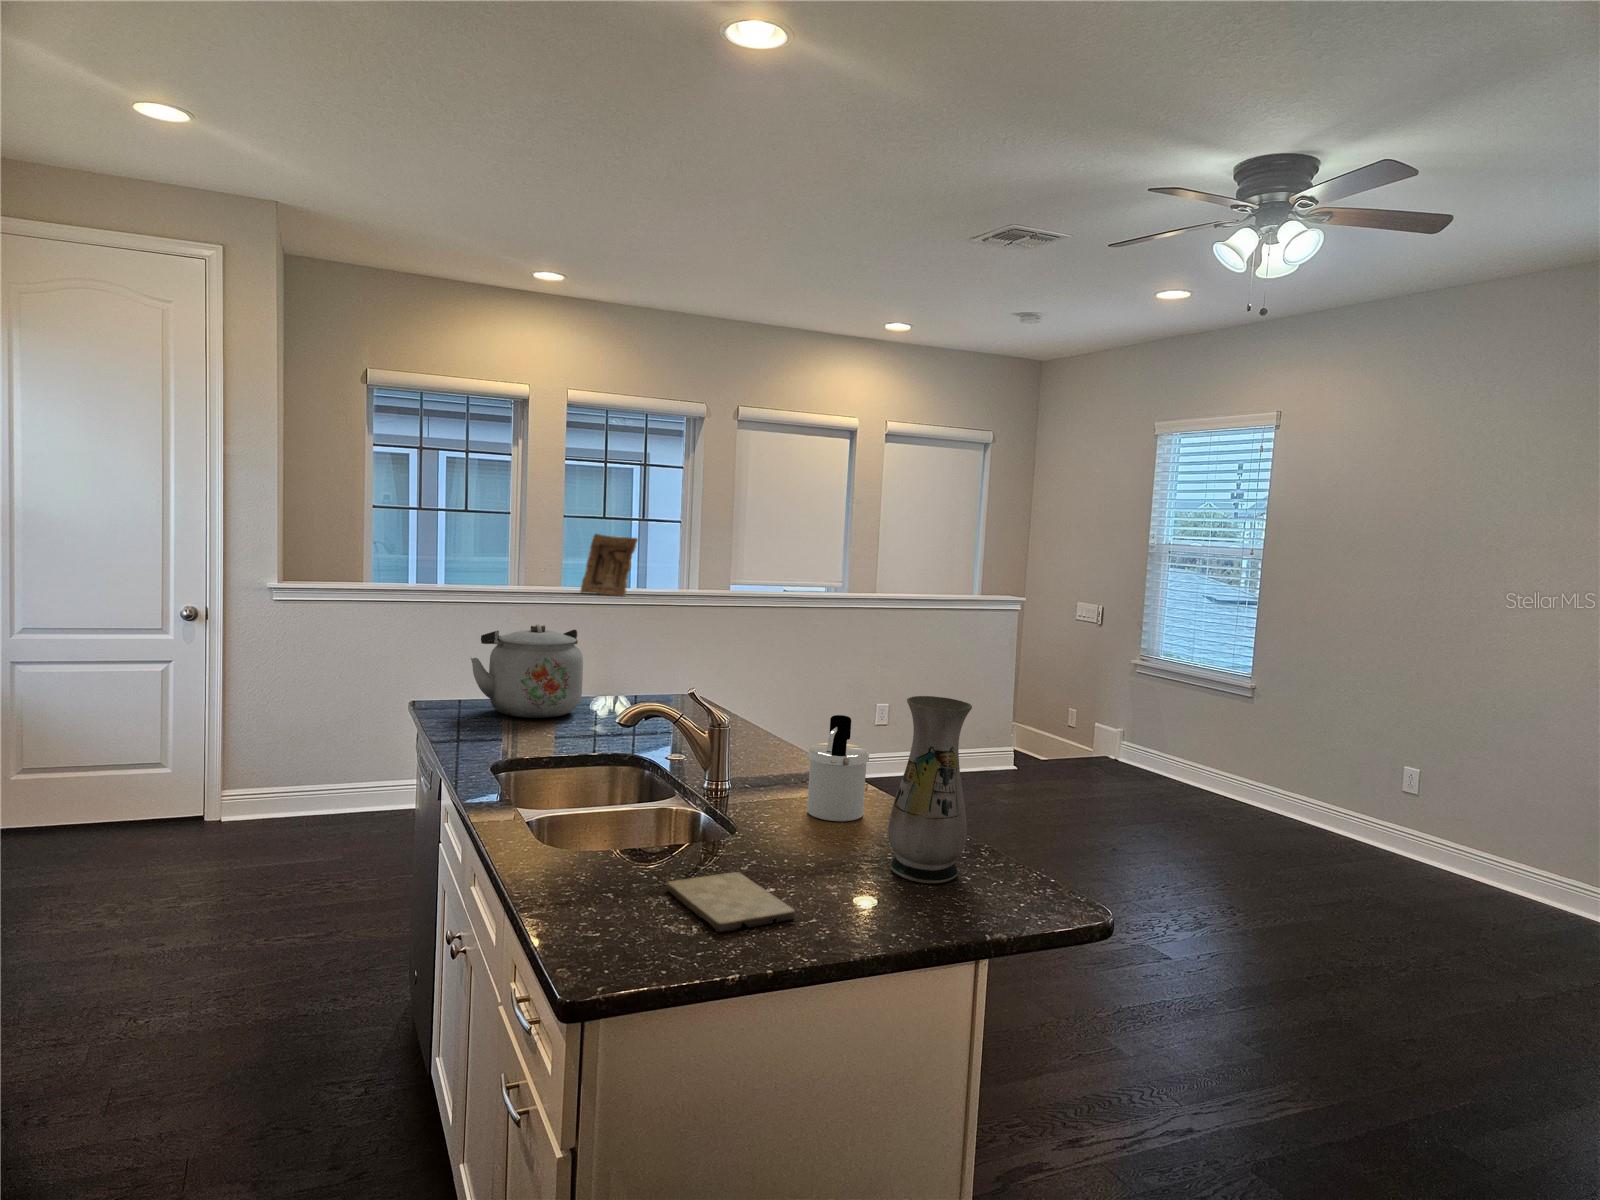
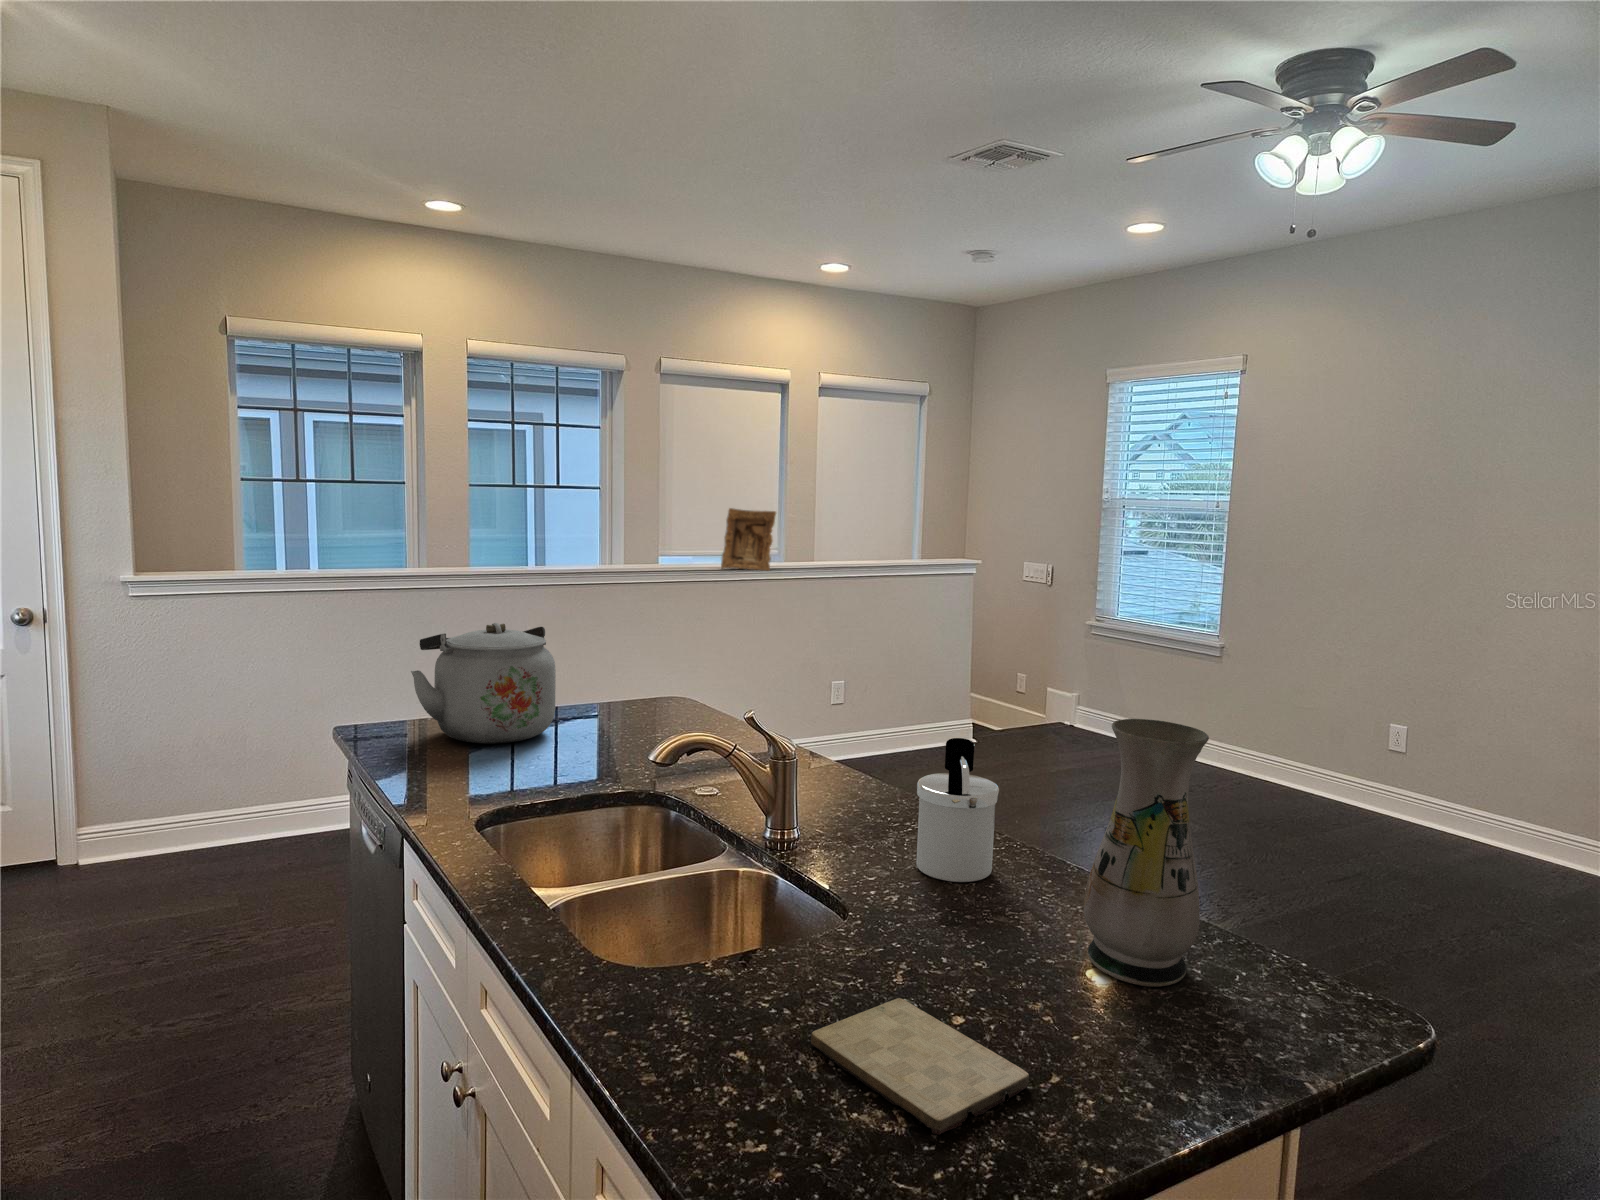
picture frame: present [580,534,638,596] -> present [721,508,776,571]

